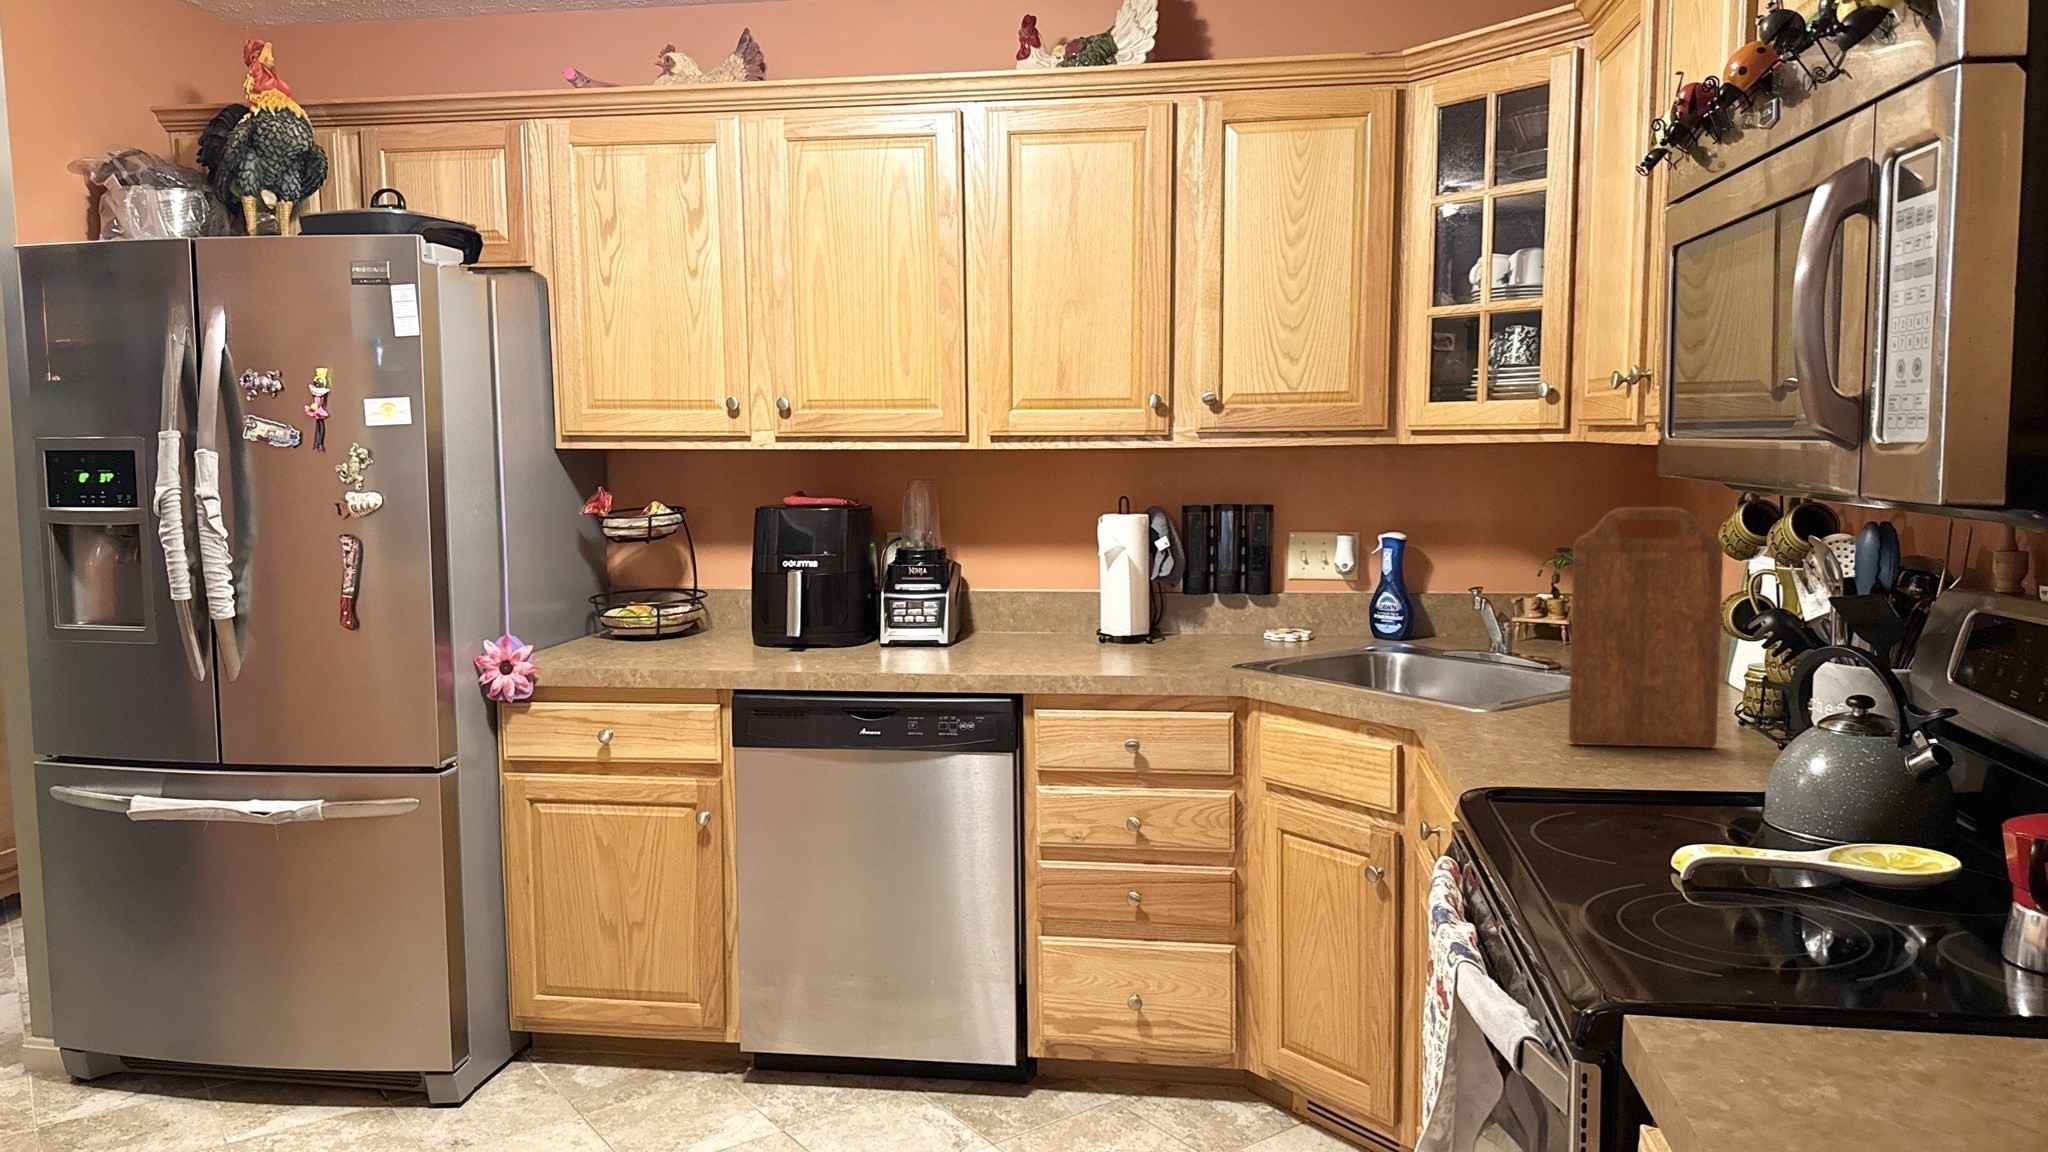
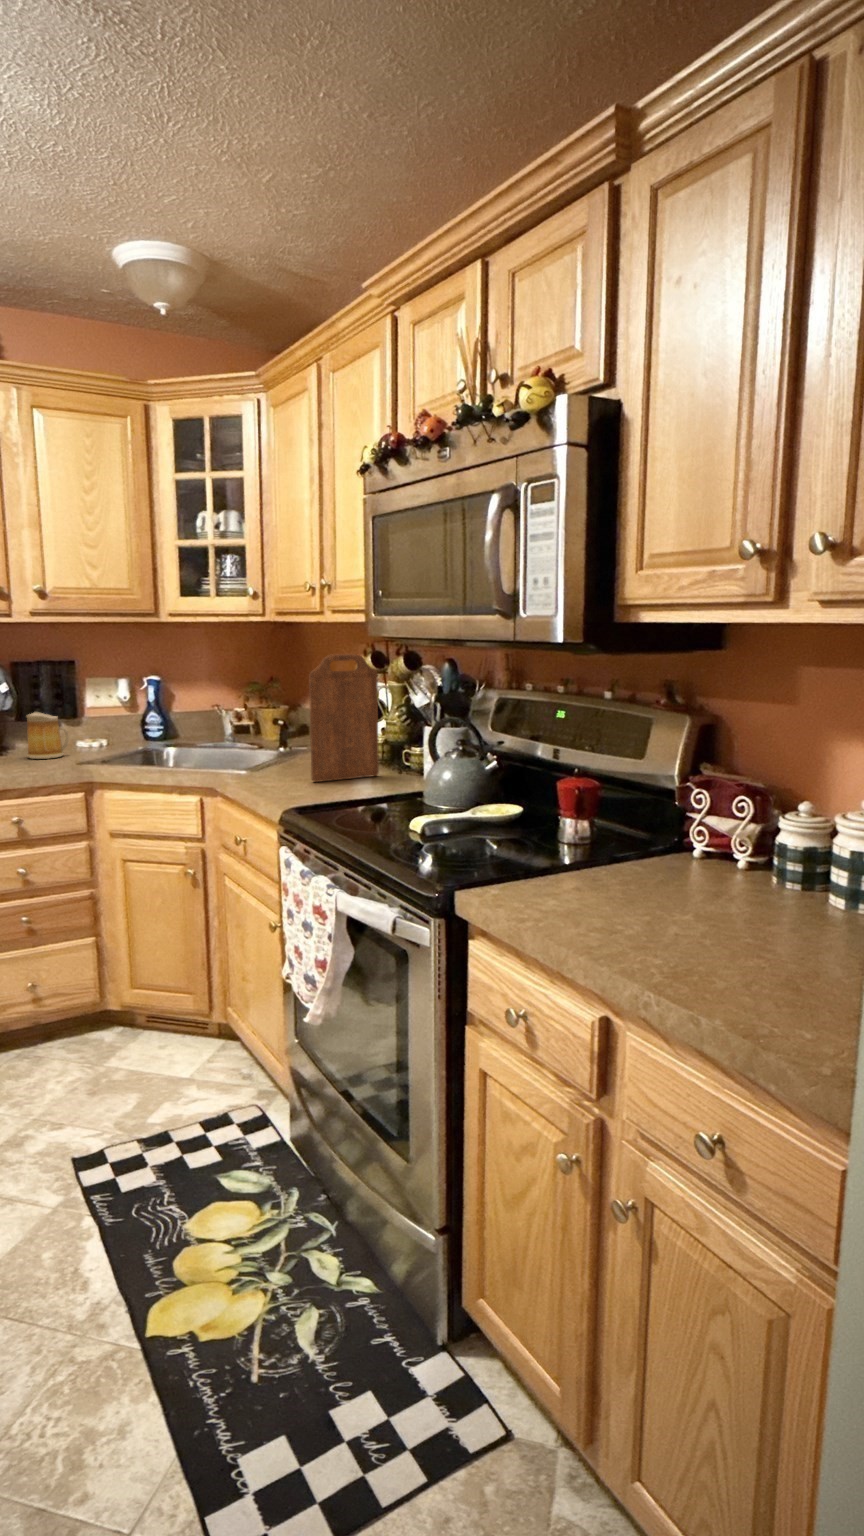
mug: none [1179,582,1241,654] -> present [27,712,69,759]

